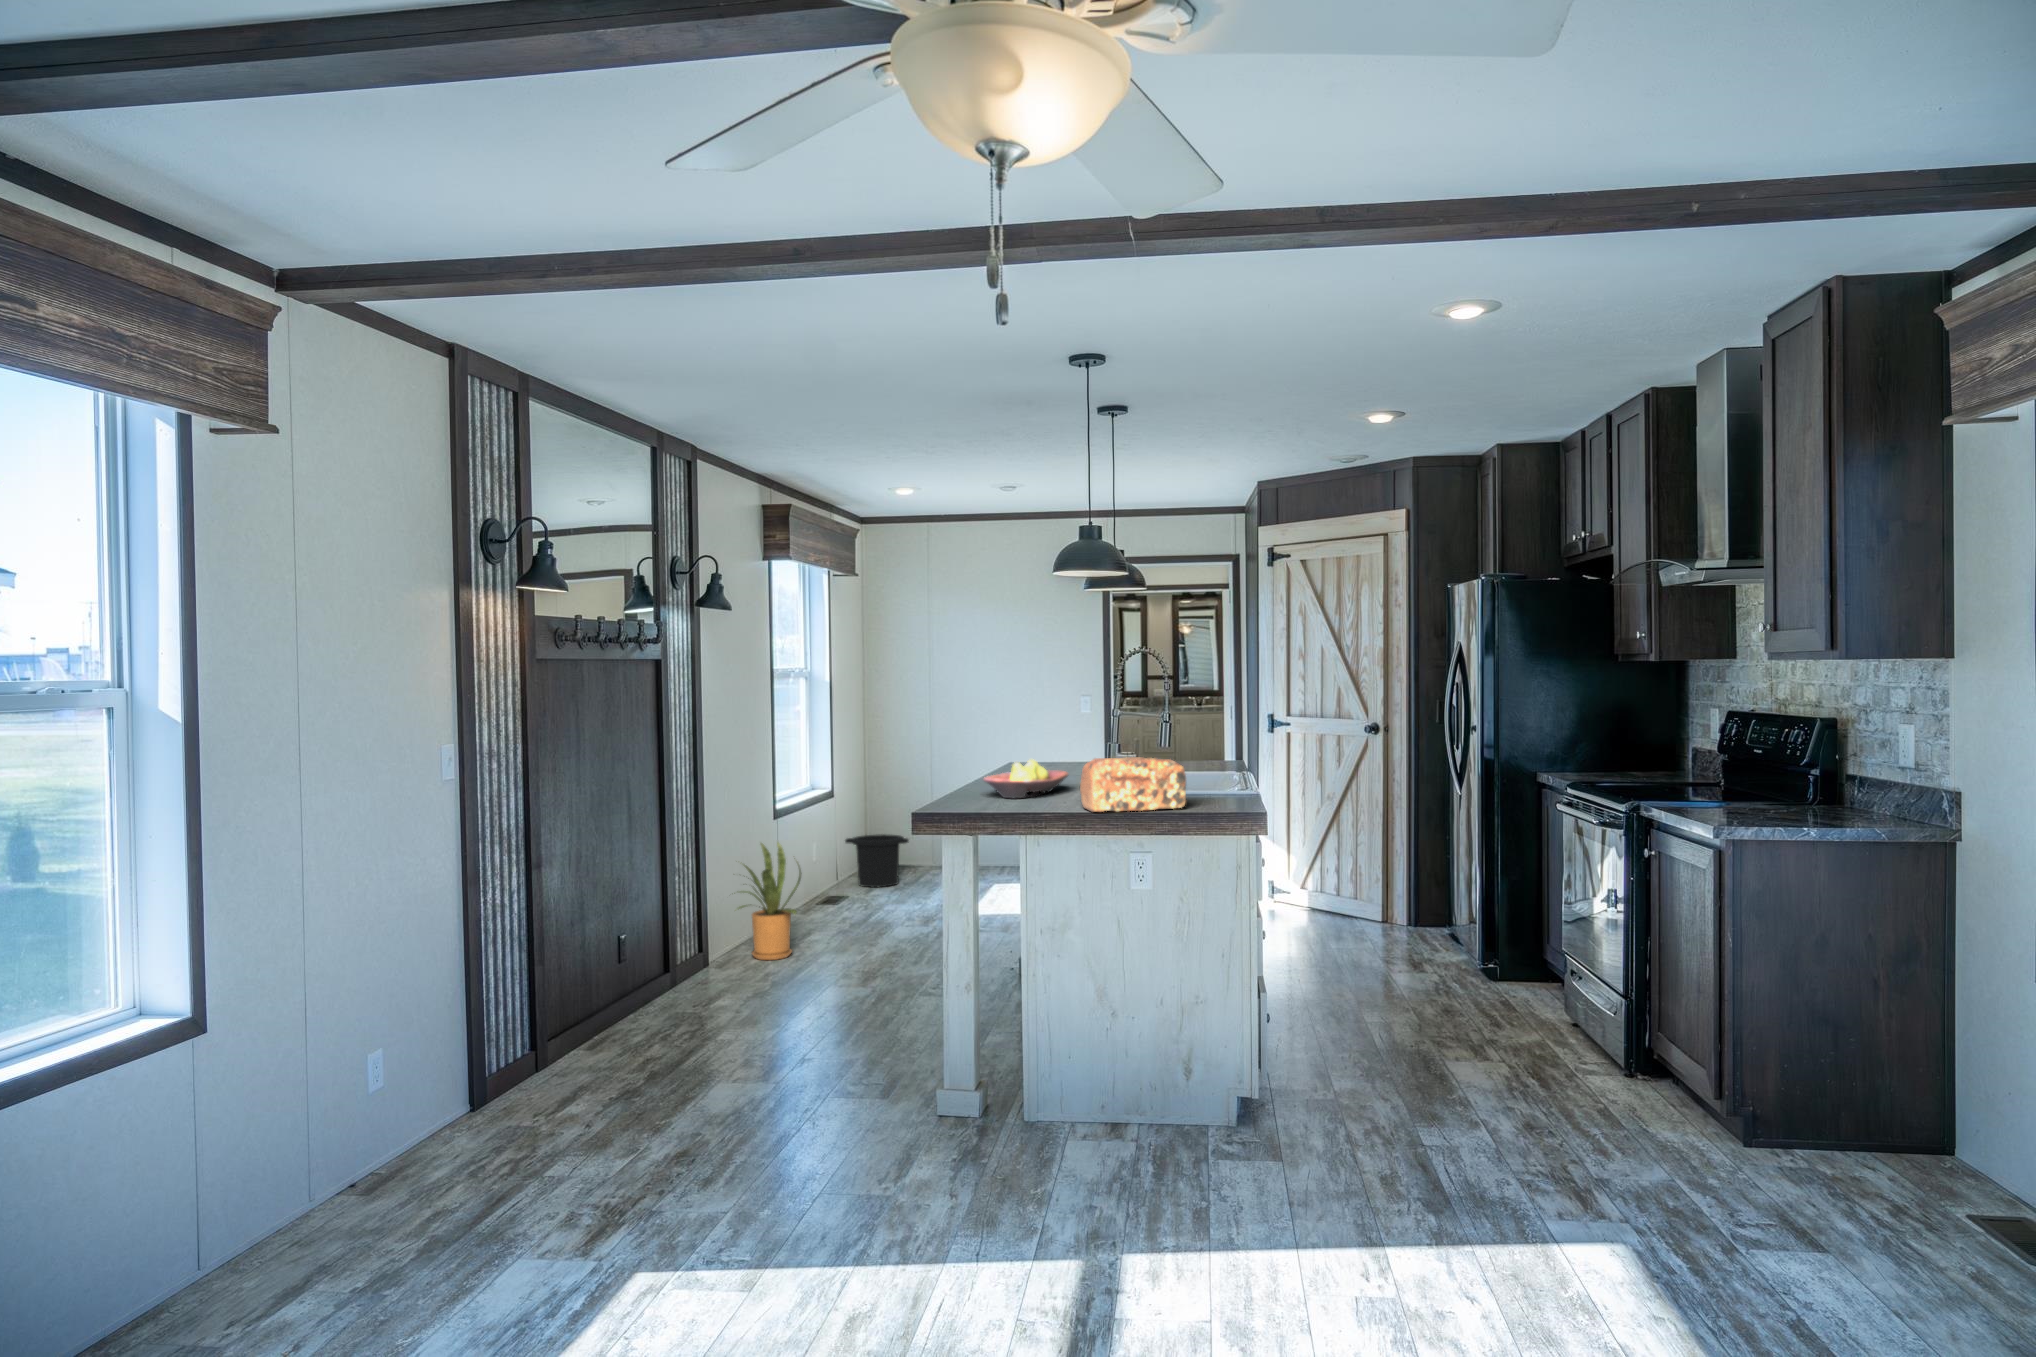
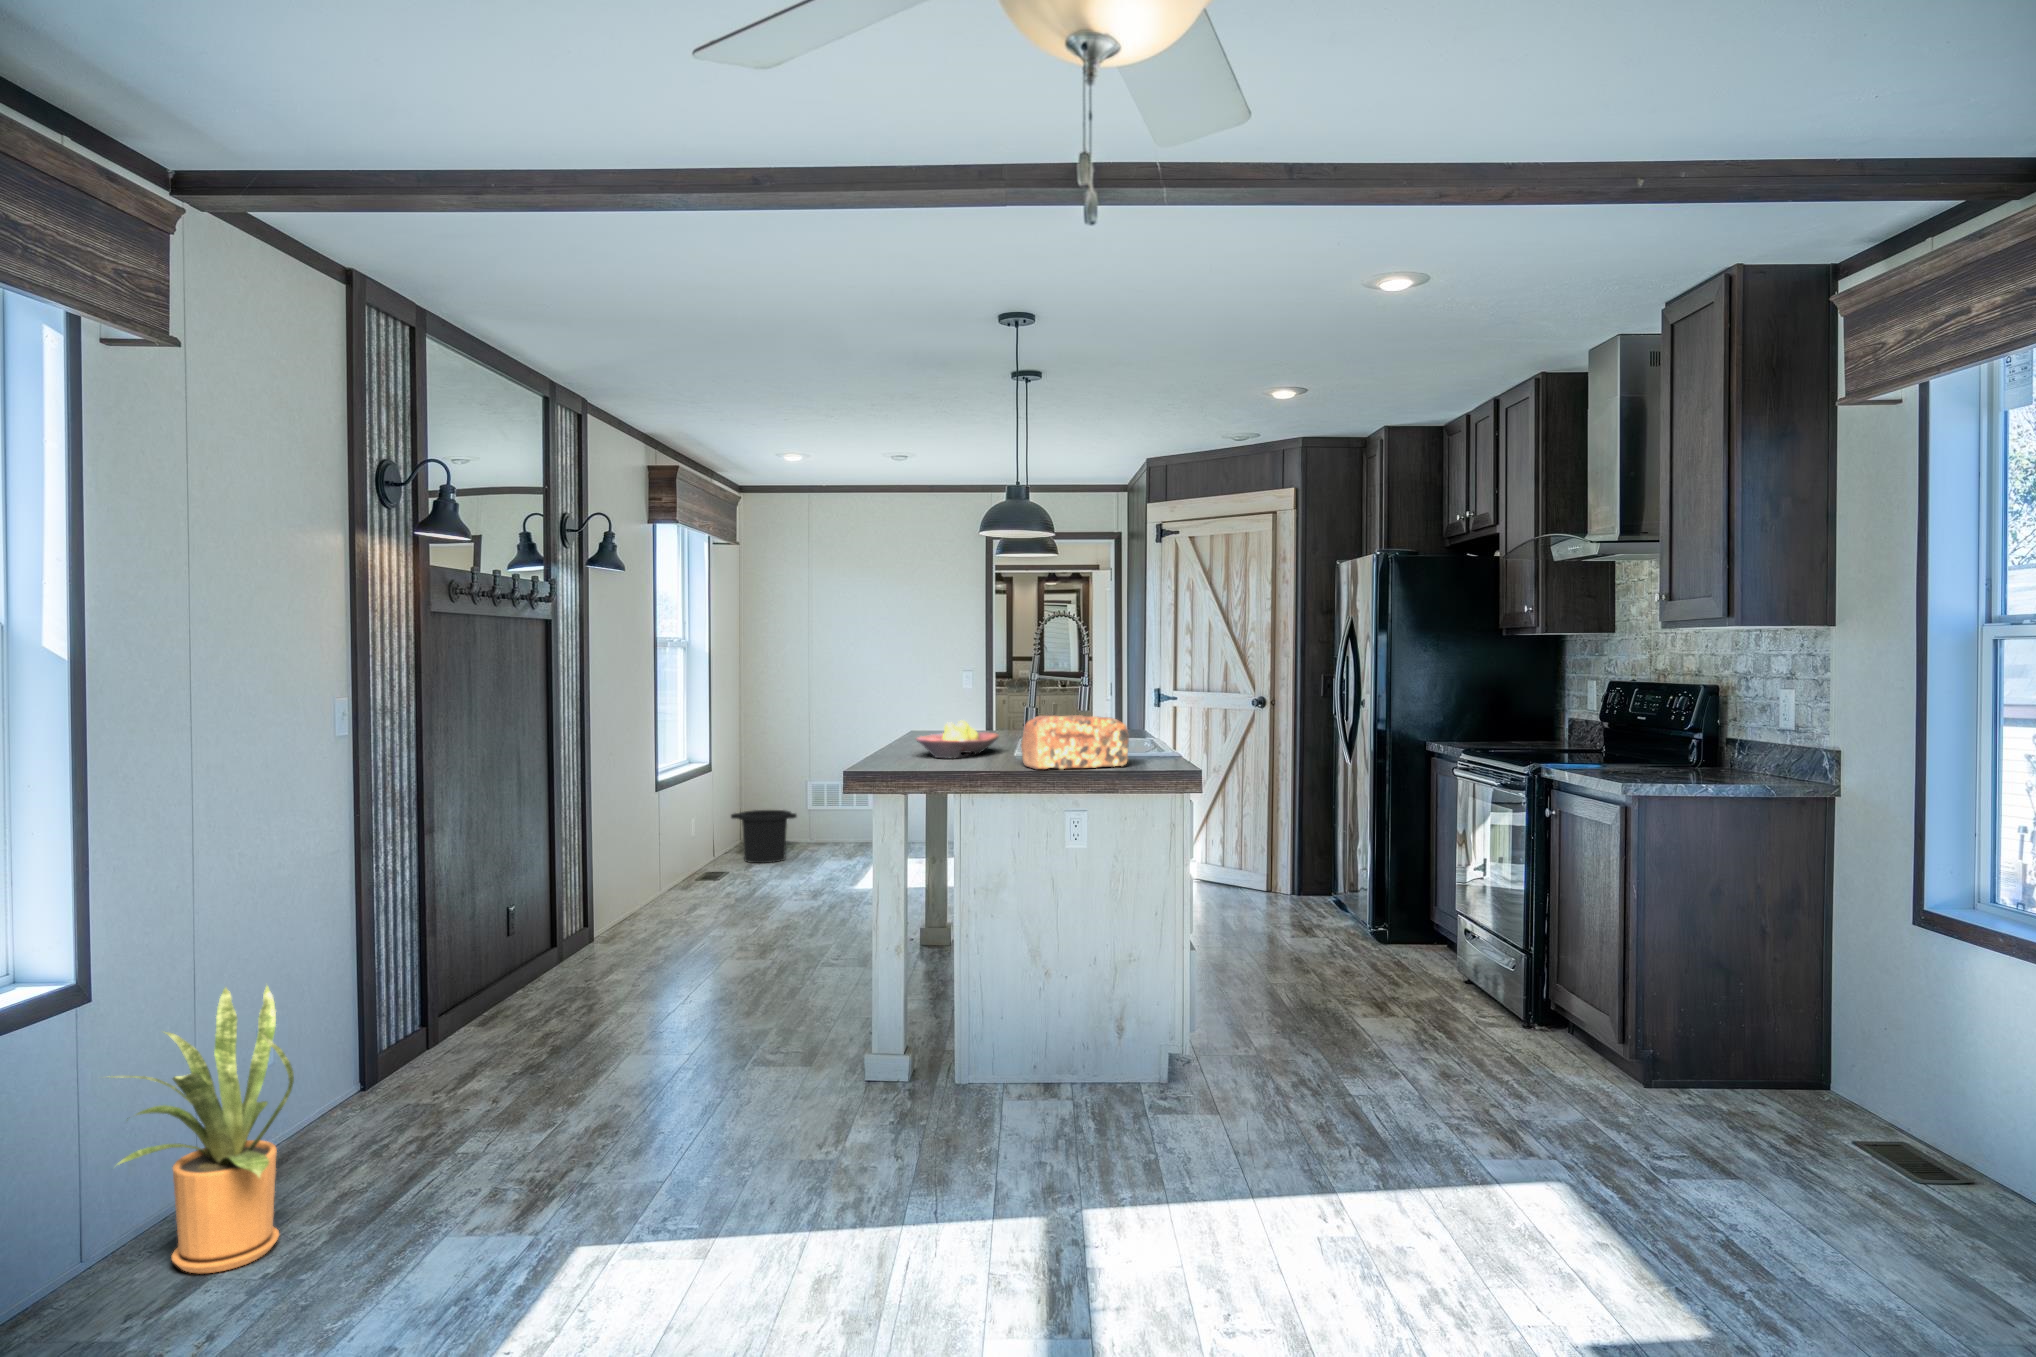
house plant: present [735,843,801,960] -> present [117,986,294,1274]

